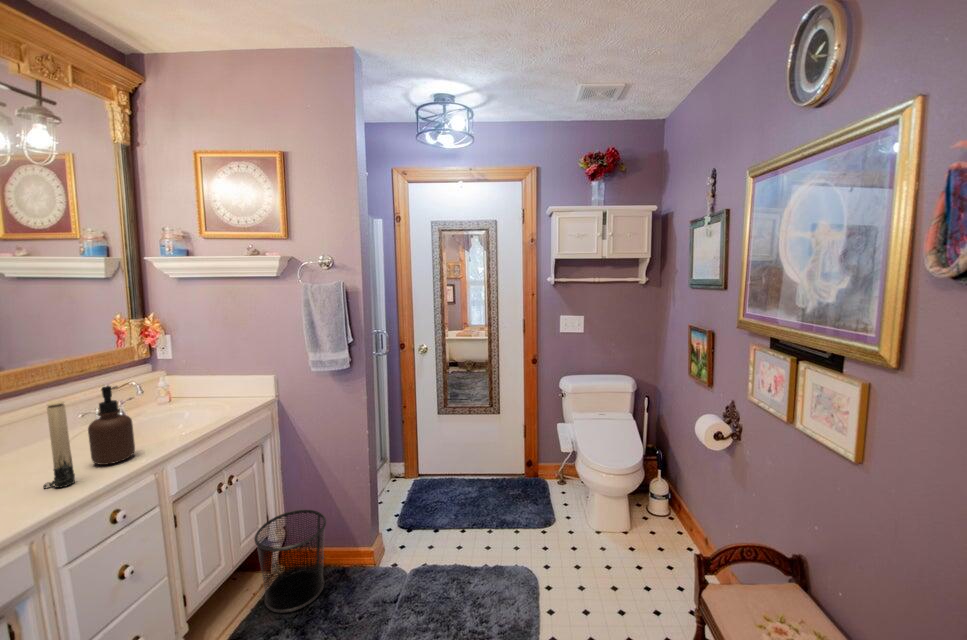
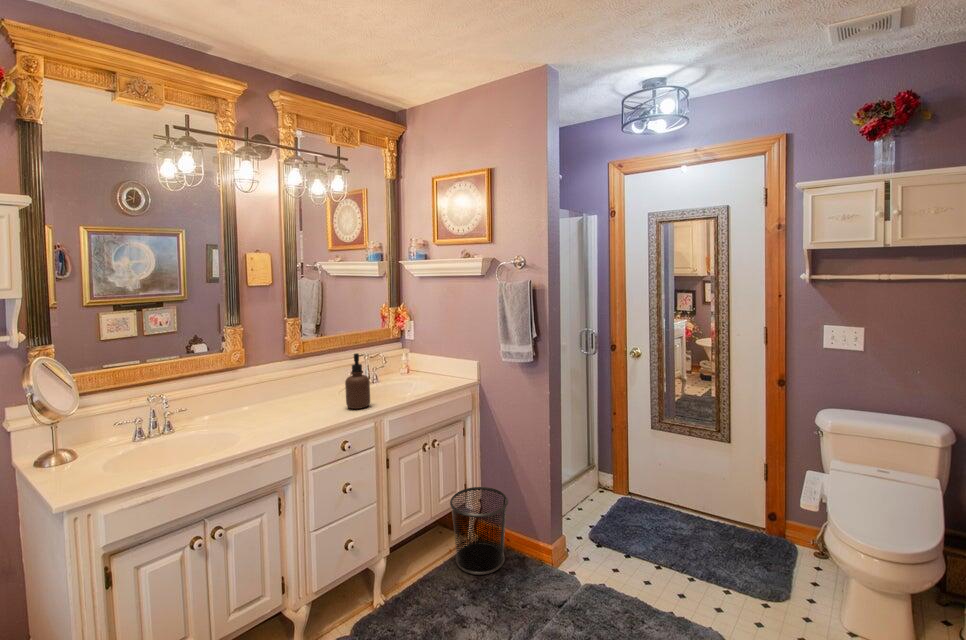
candle: present [43,401,75,488] -> none [319,359,334,417]

